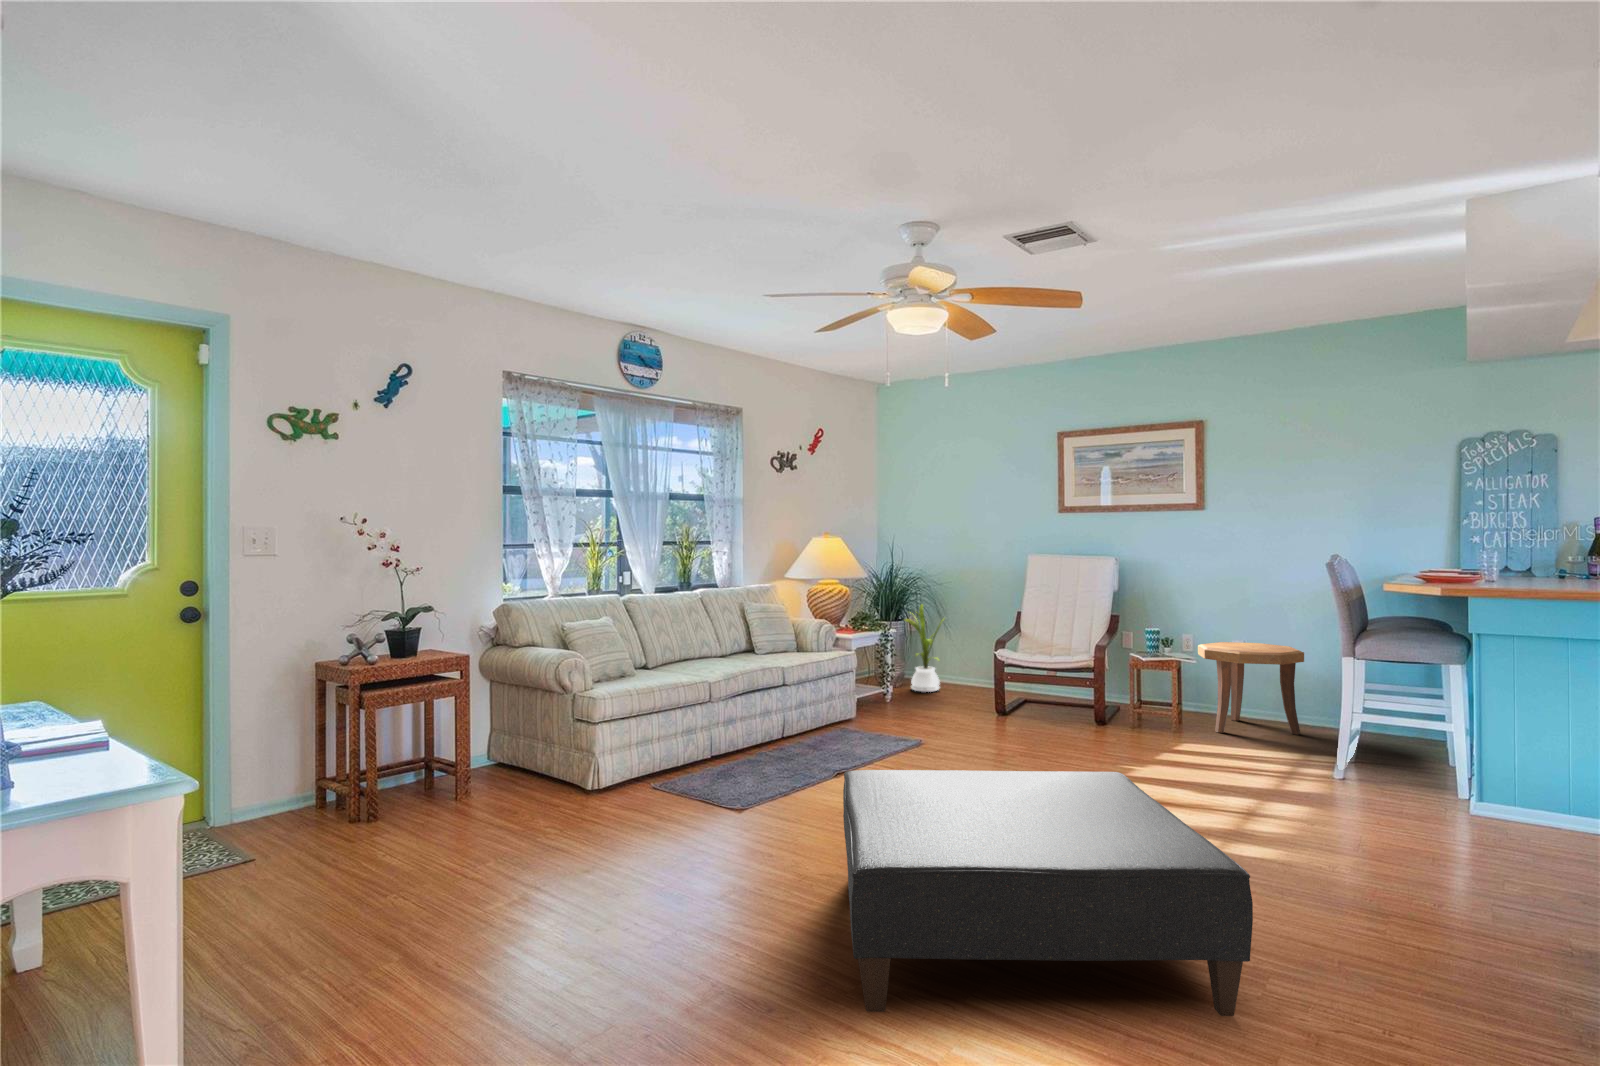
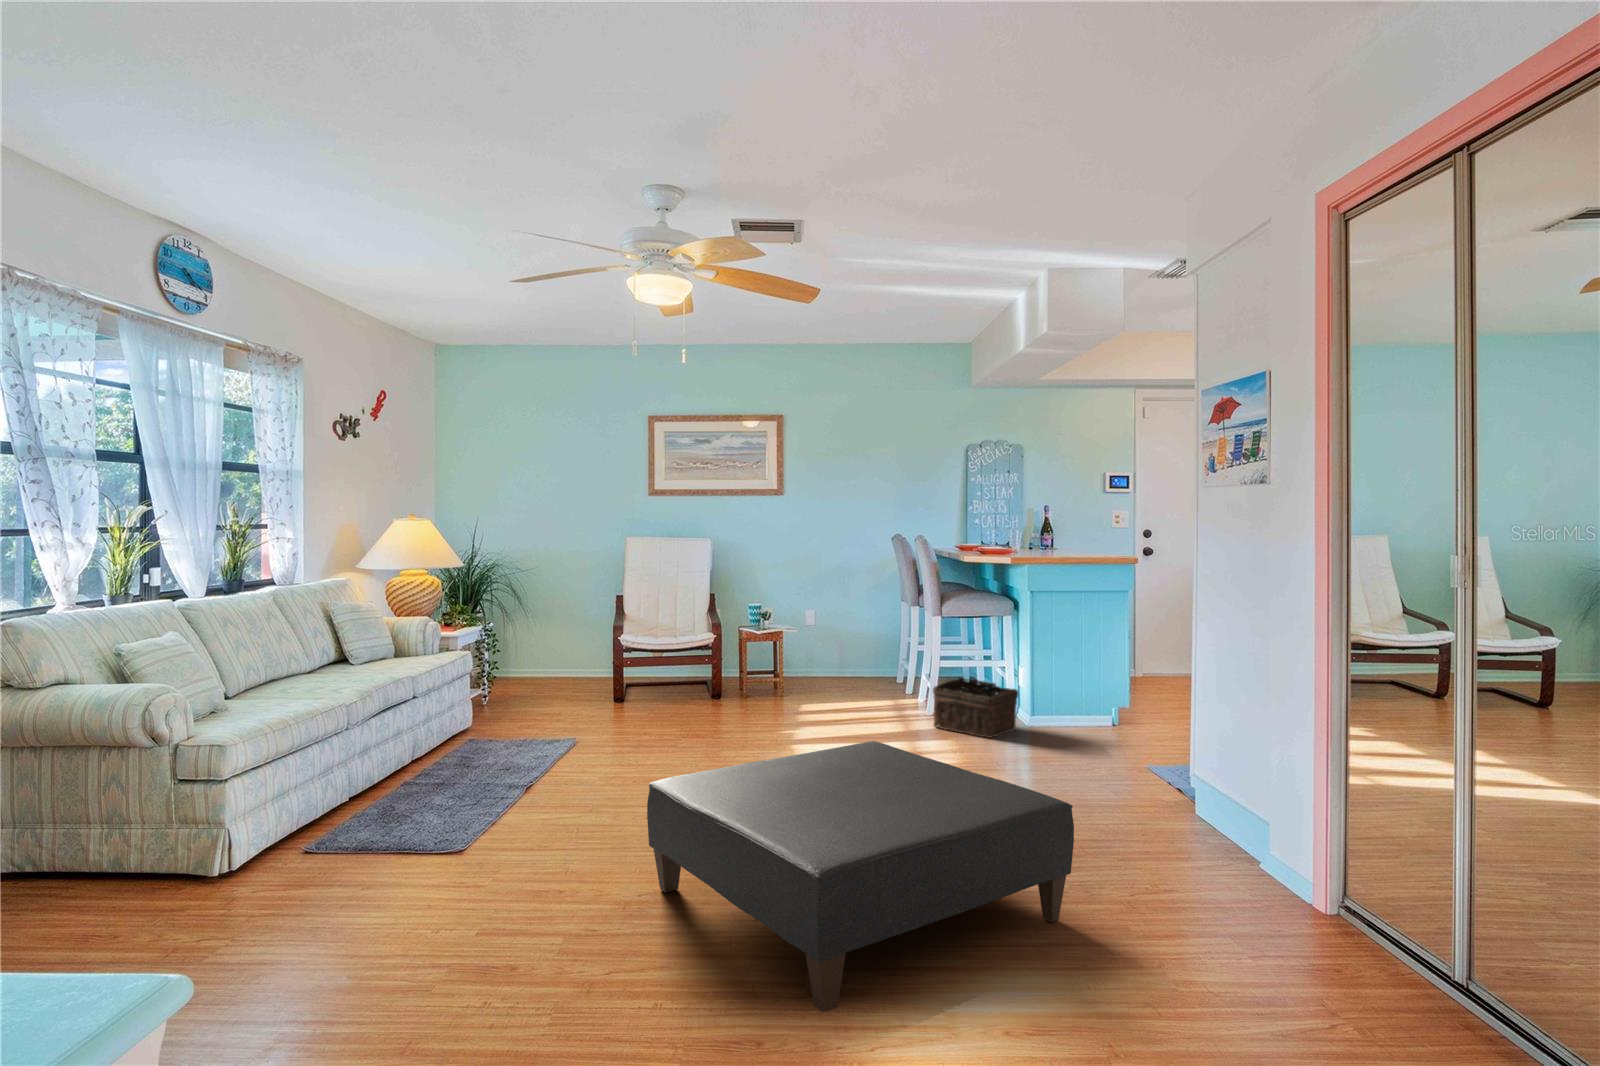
house plant: present [905,605,942,692] -> none [484,592,531,689]
side table: present [1198,642,1304,735] -> none [789,615,873,696]
basket: none [1337,727,1466,808] -> present [933,678,1018,738]

